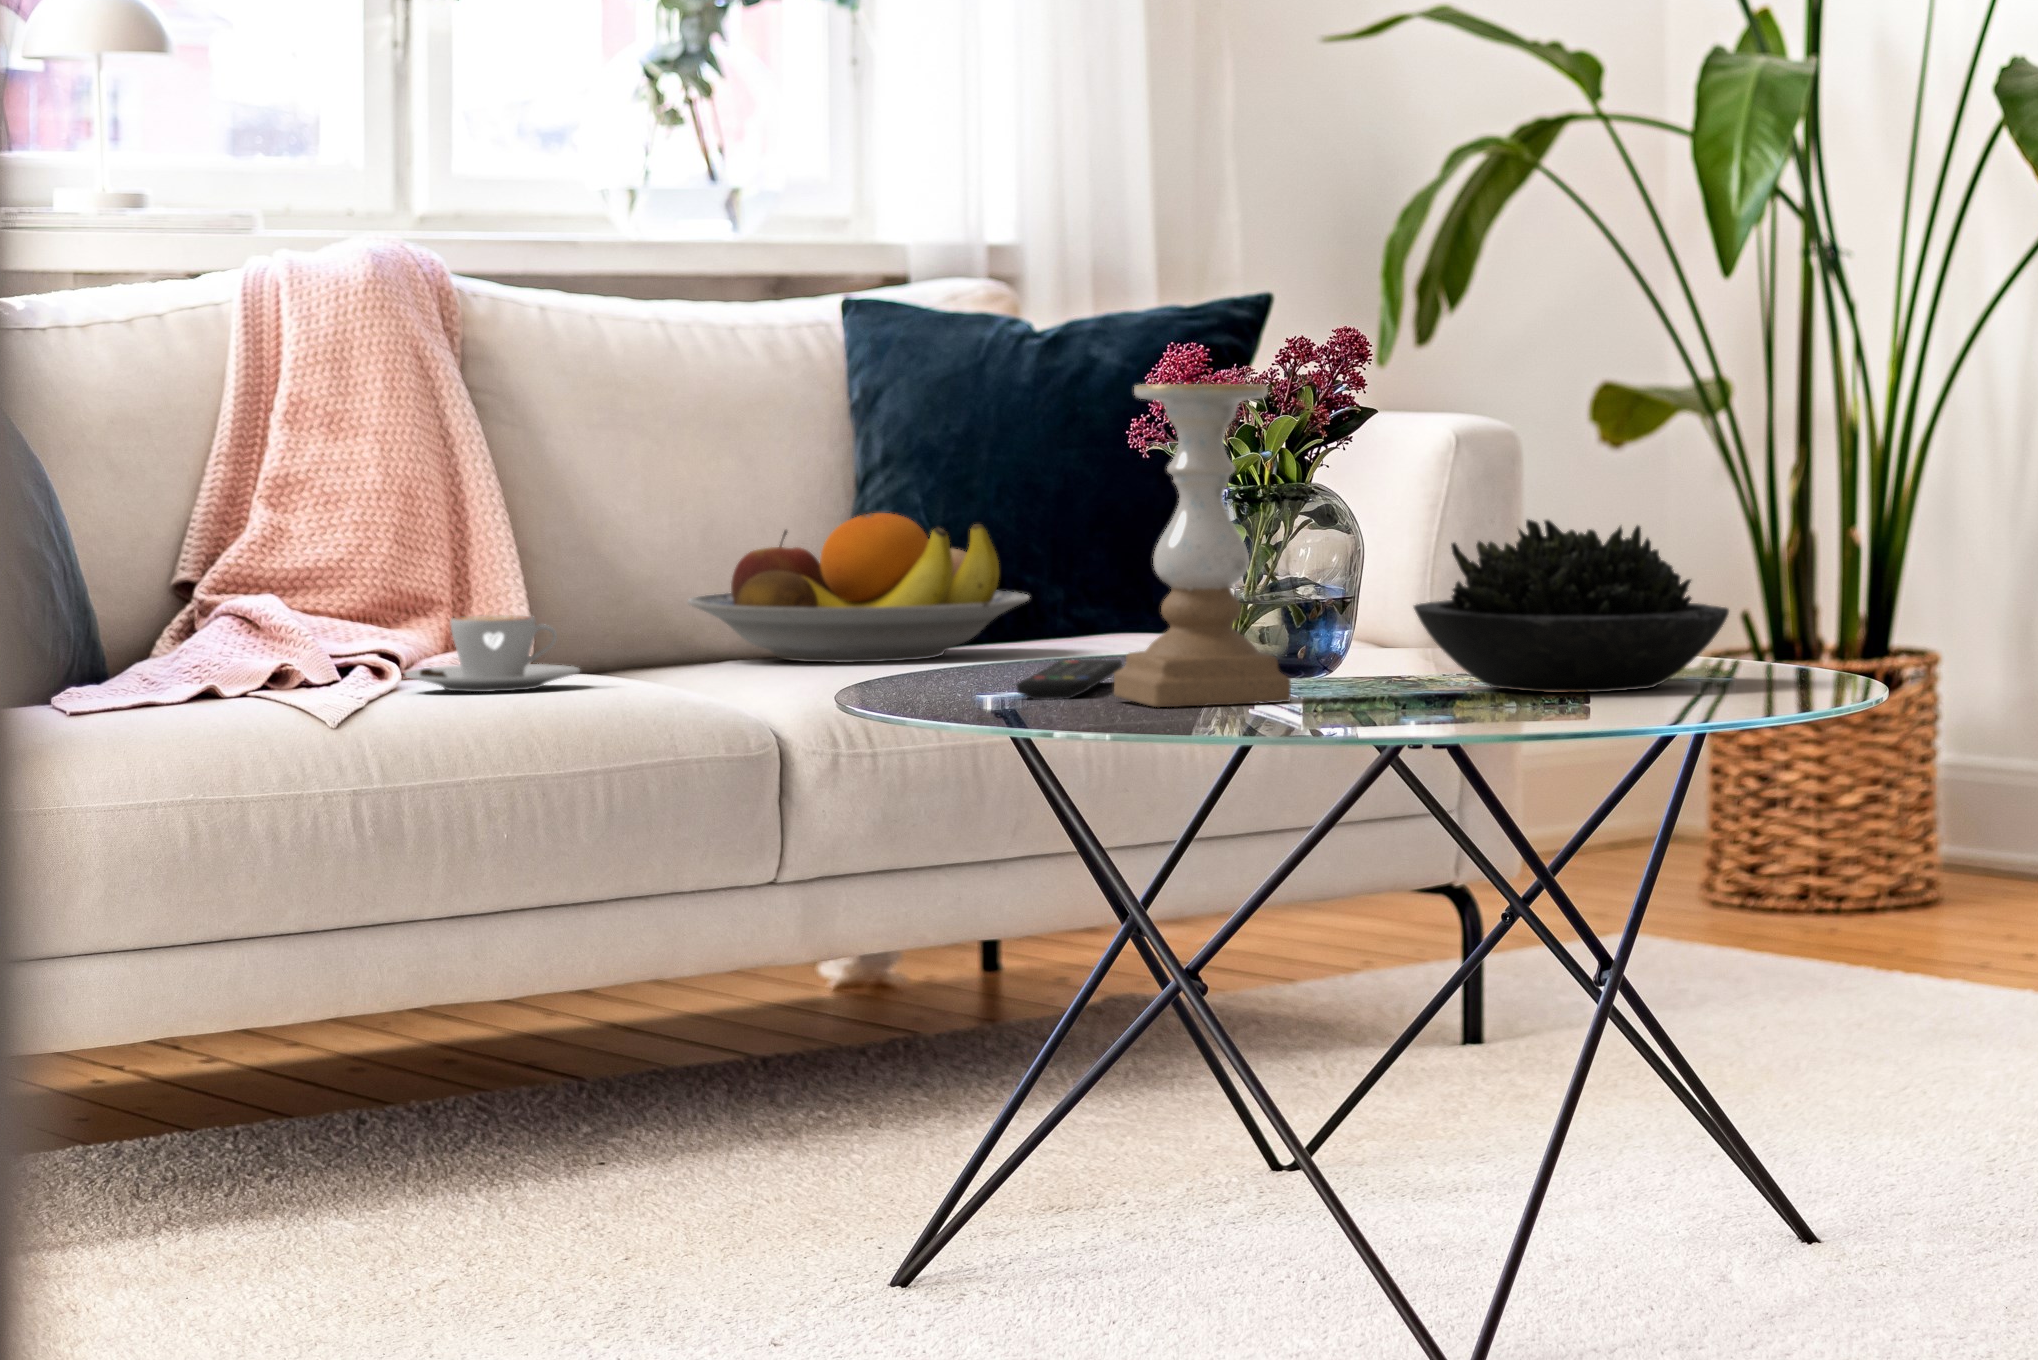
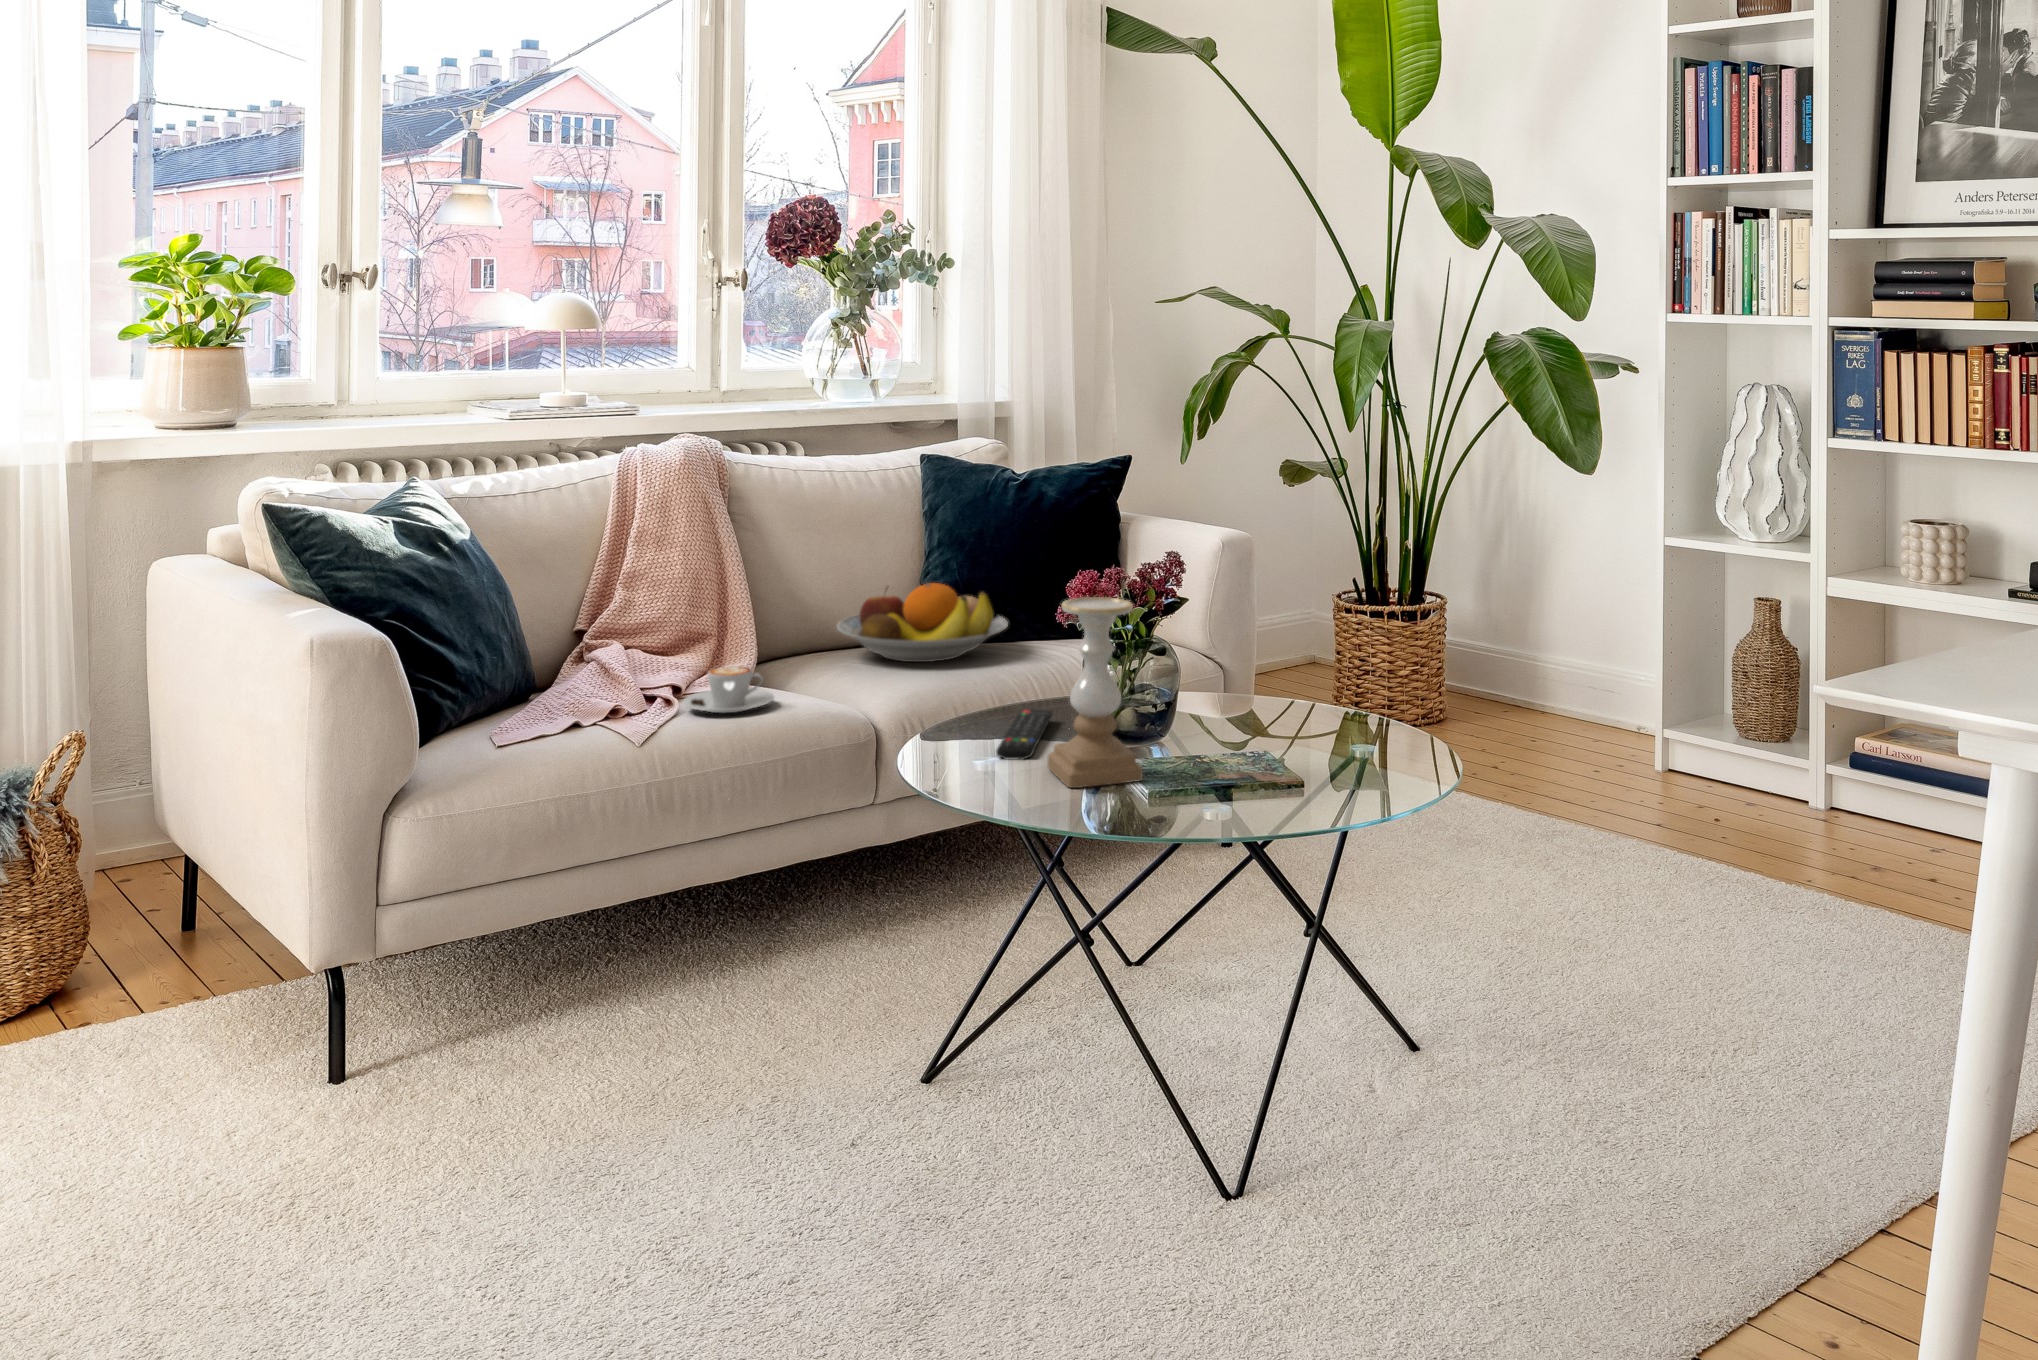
succulent plant: present [1414,520,1729,693] -> none [1208,667,1377,772]

